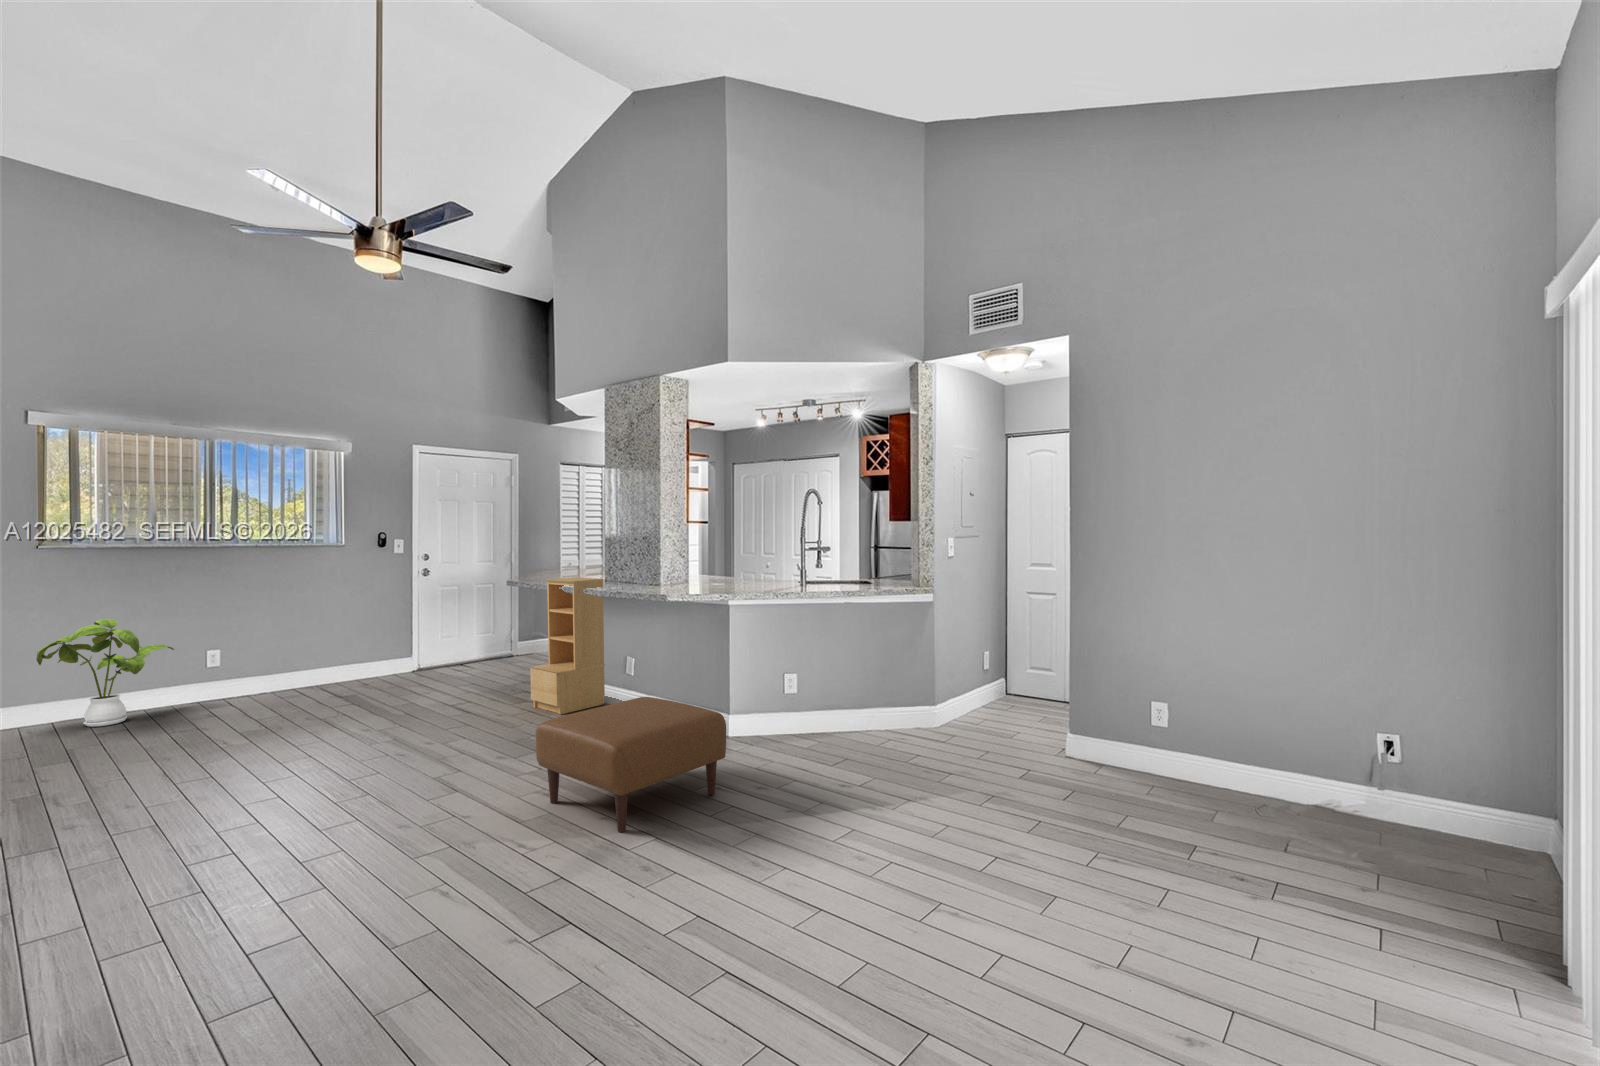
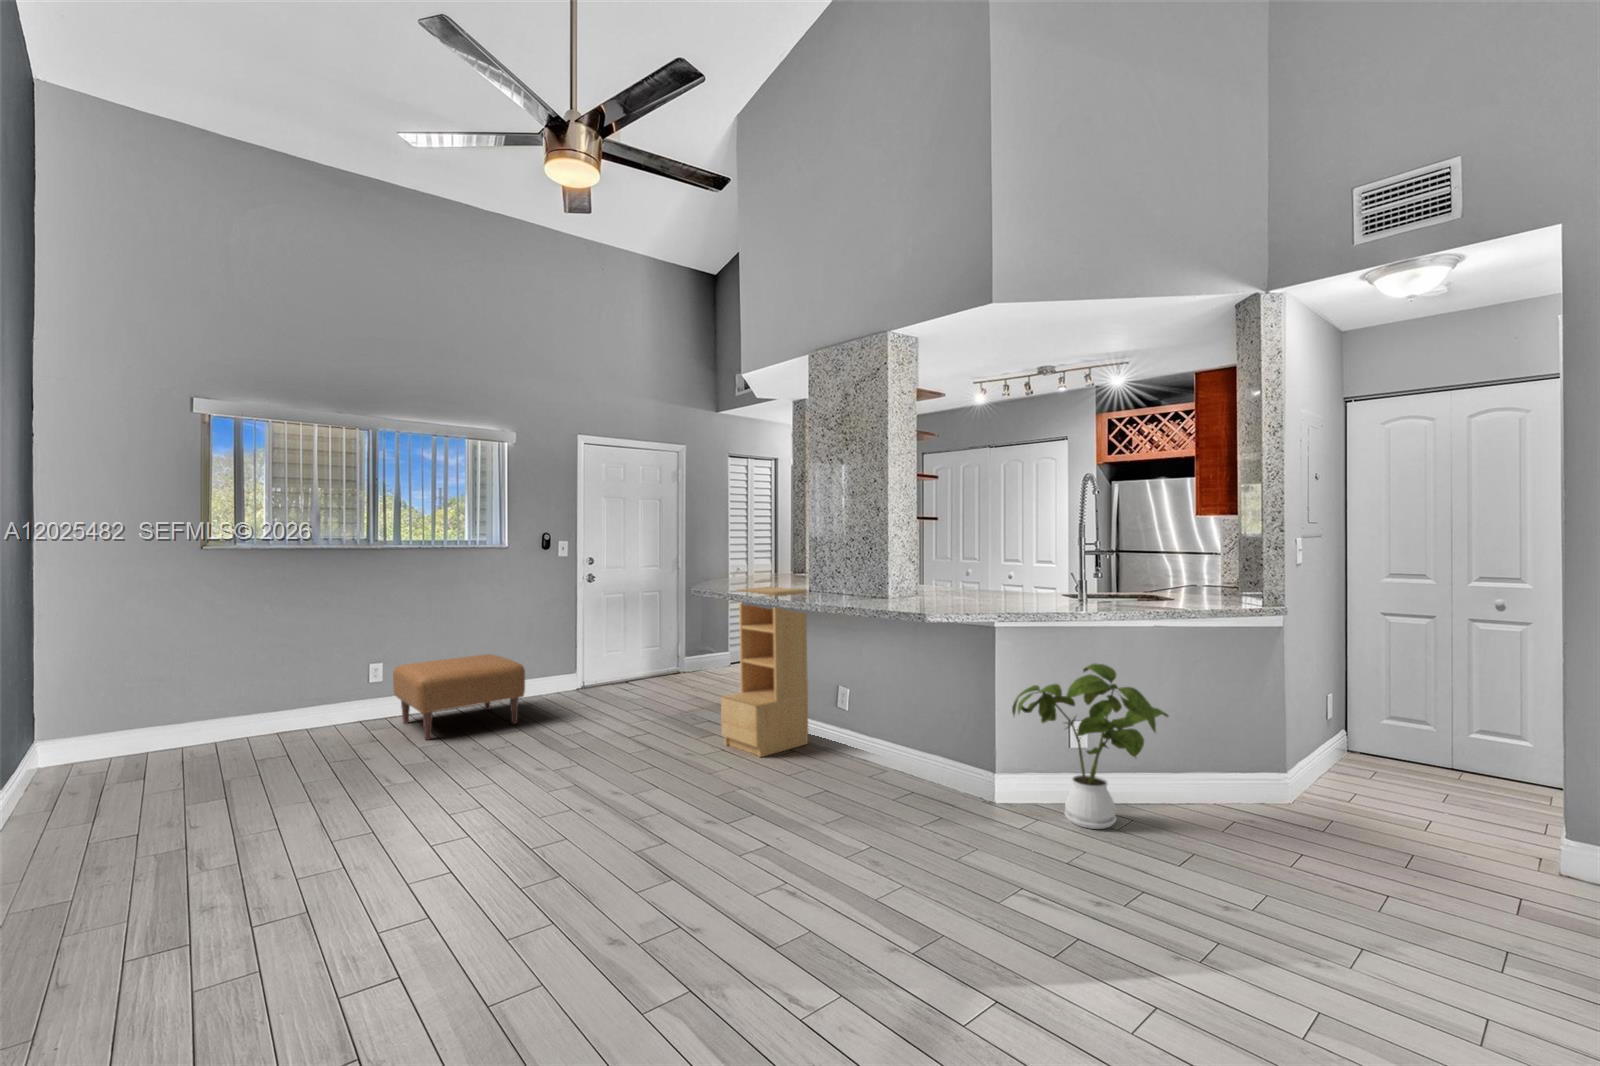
house plant: present [36,619,174,727] -> present [1012,664,1168,829]
ottoman: present [536,697,726,832] -> present [393,654,525,740]

